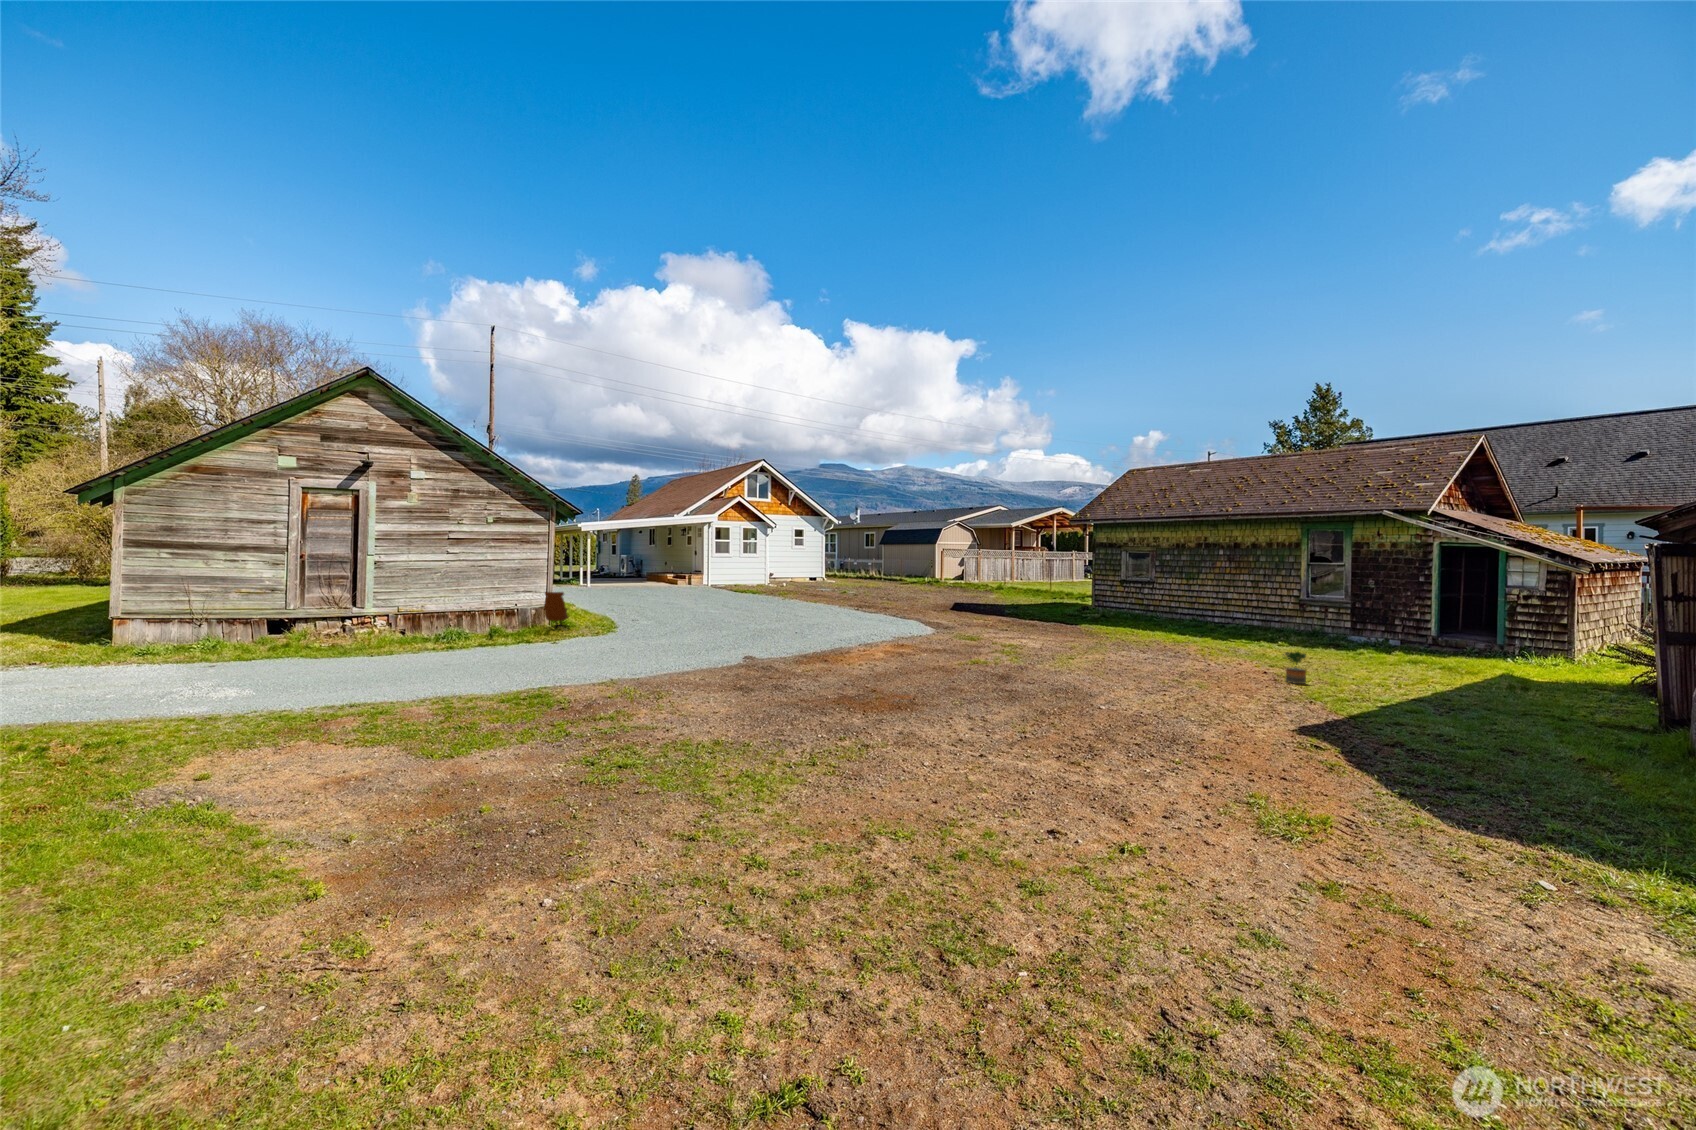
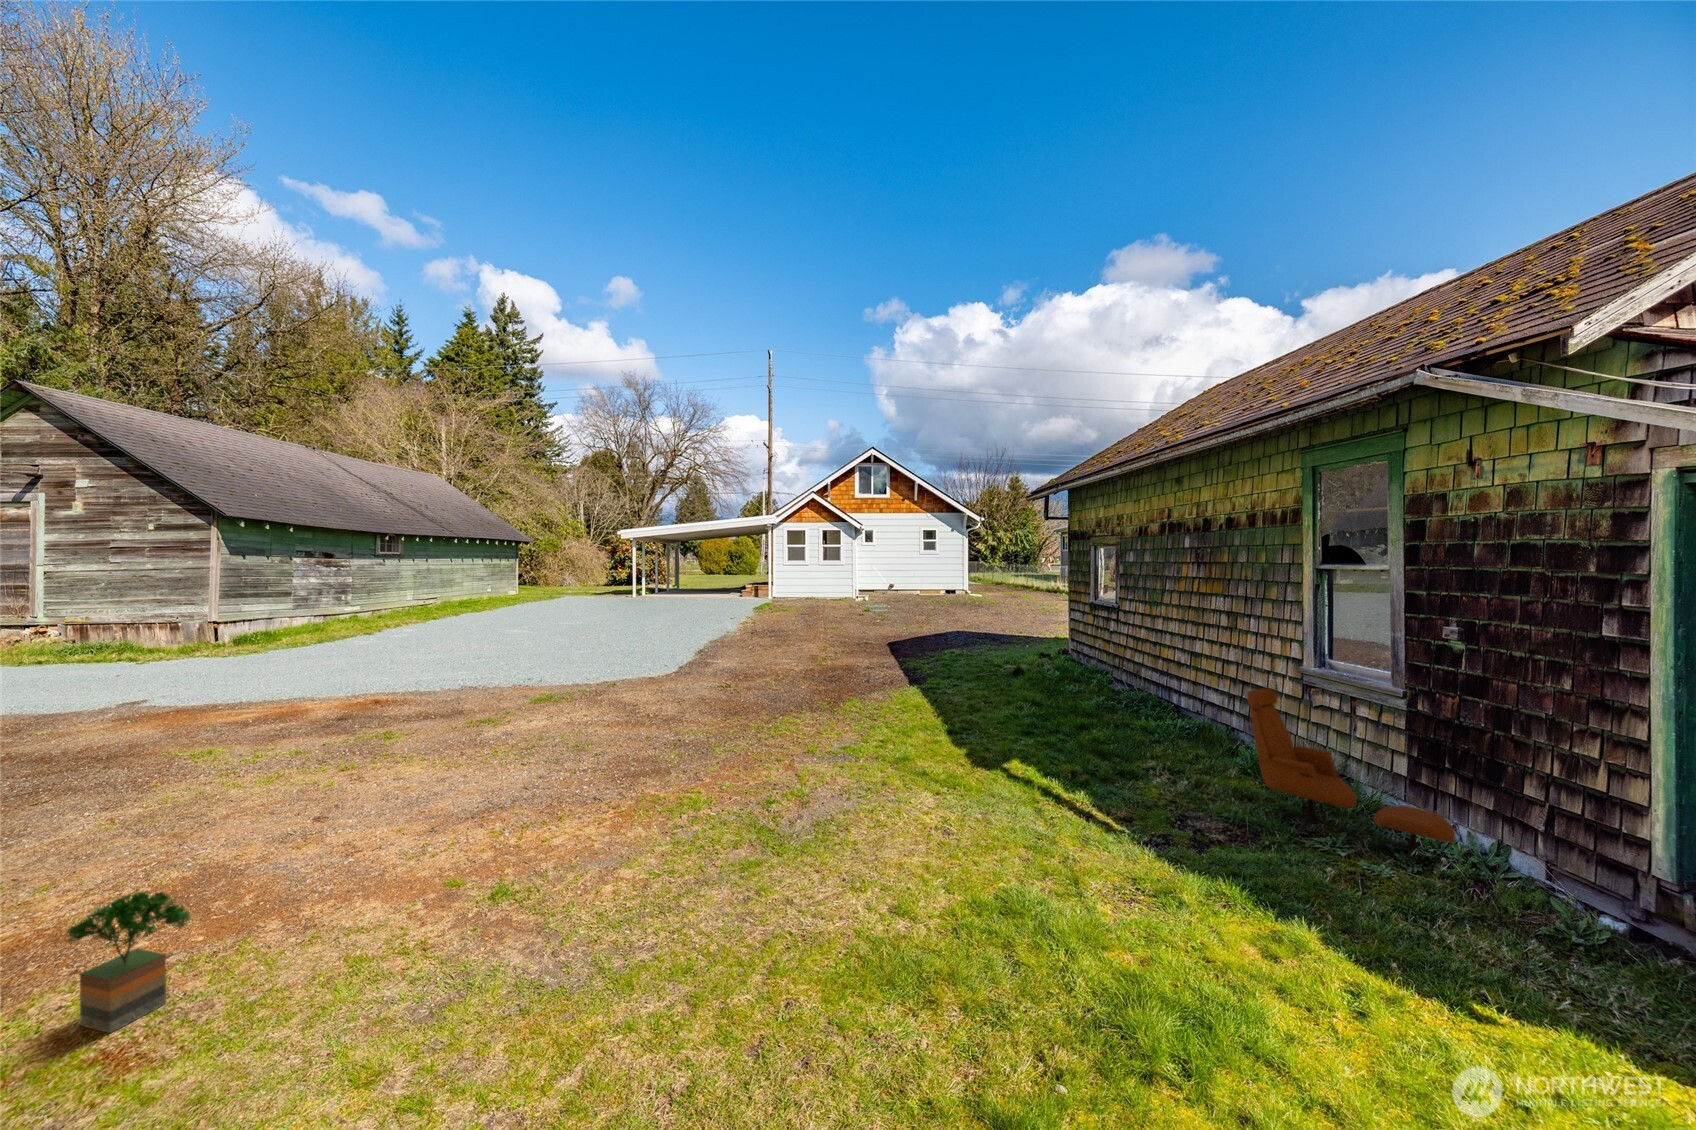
lounge chair: present [544,592,569,629] -> present [1247,688,1455,865]

